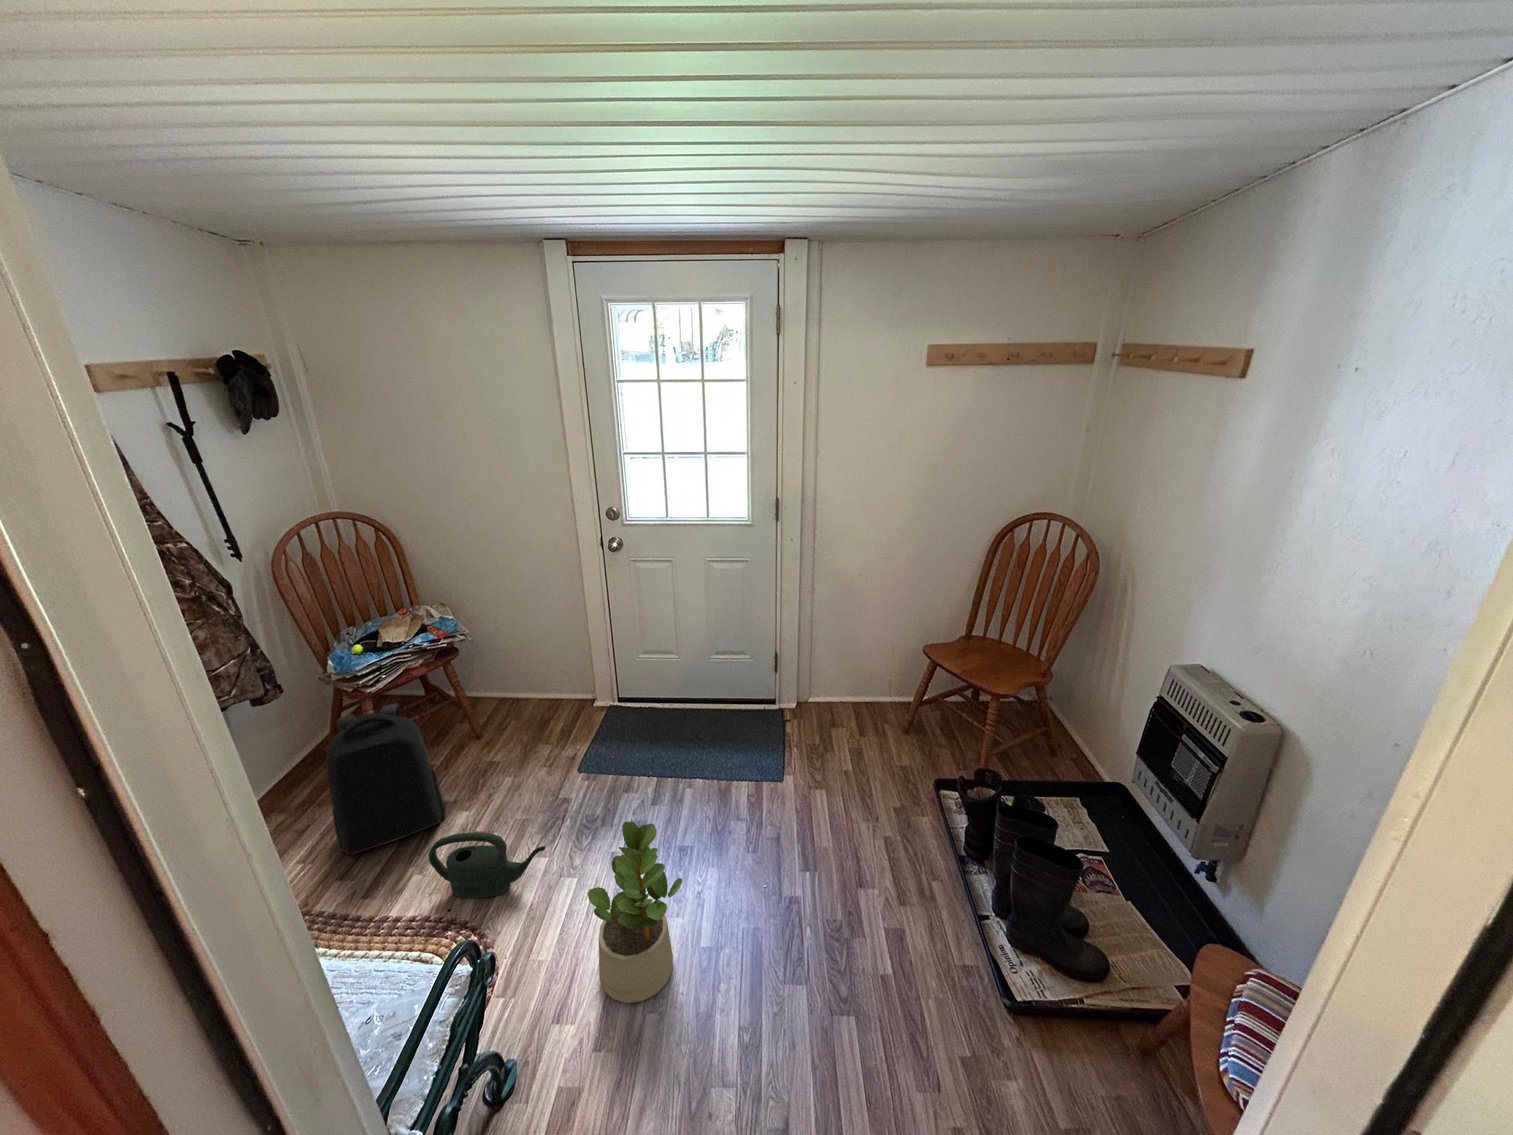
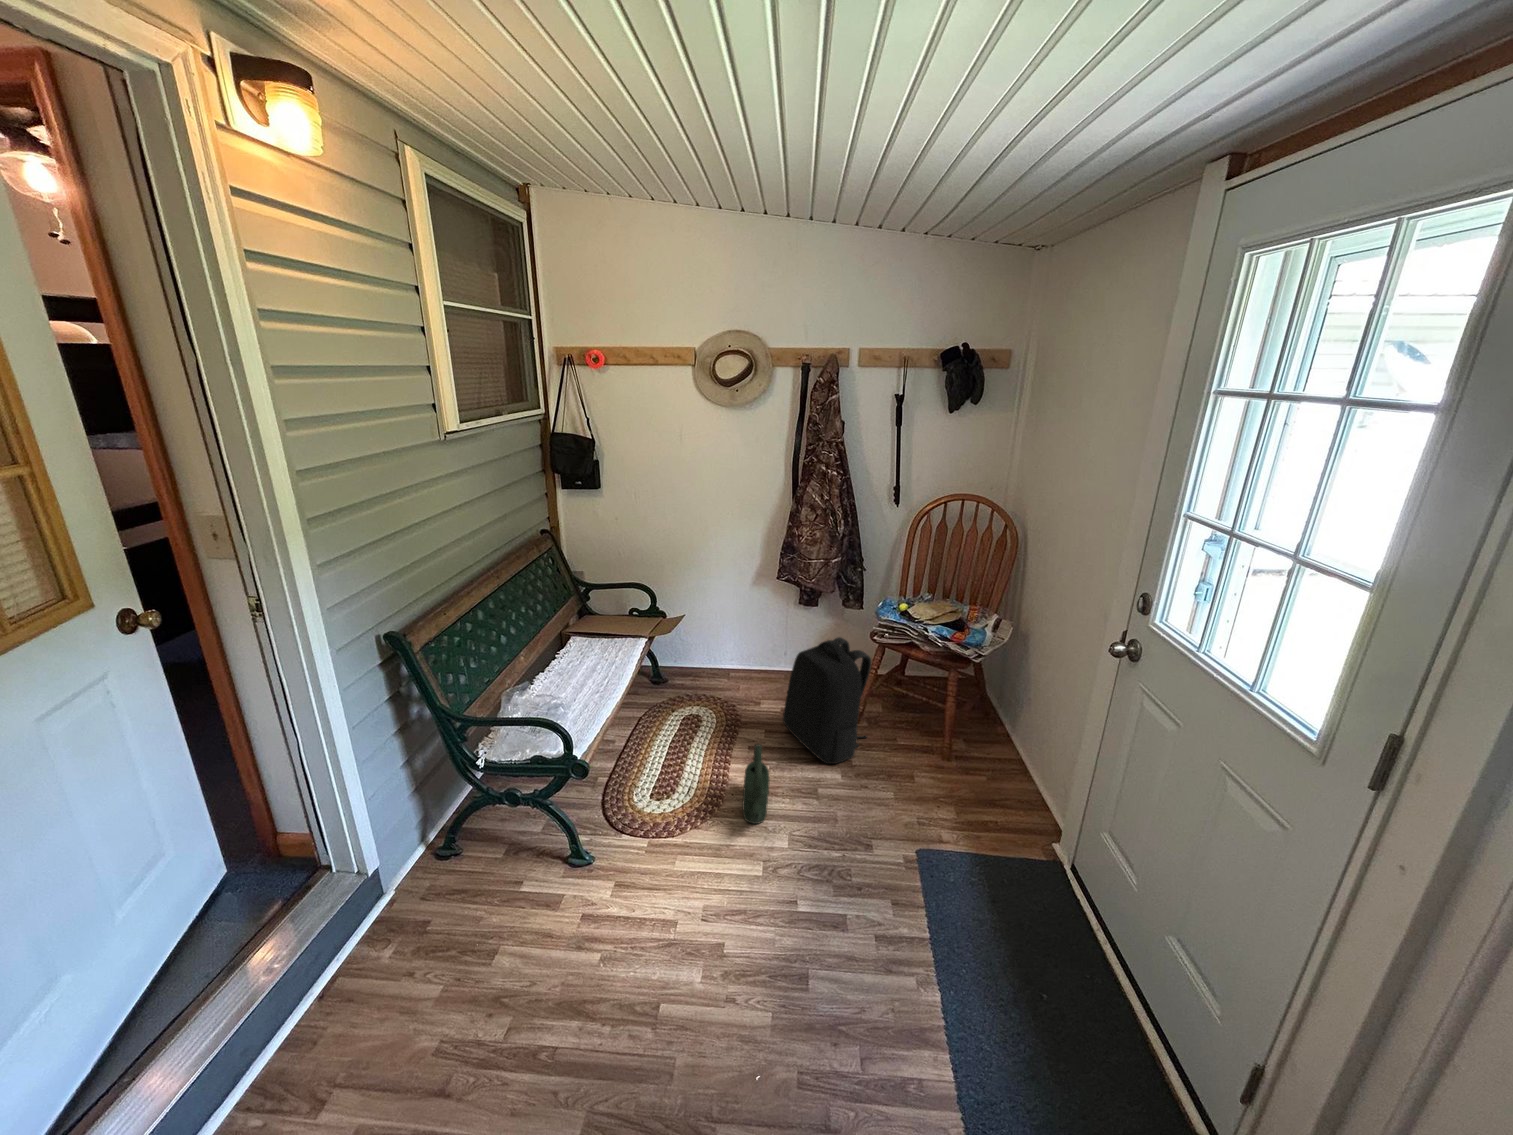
potted plant: present [587,821,682,1003] -> none [610,787,712,971]

